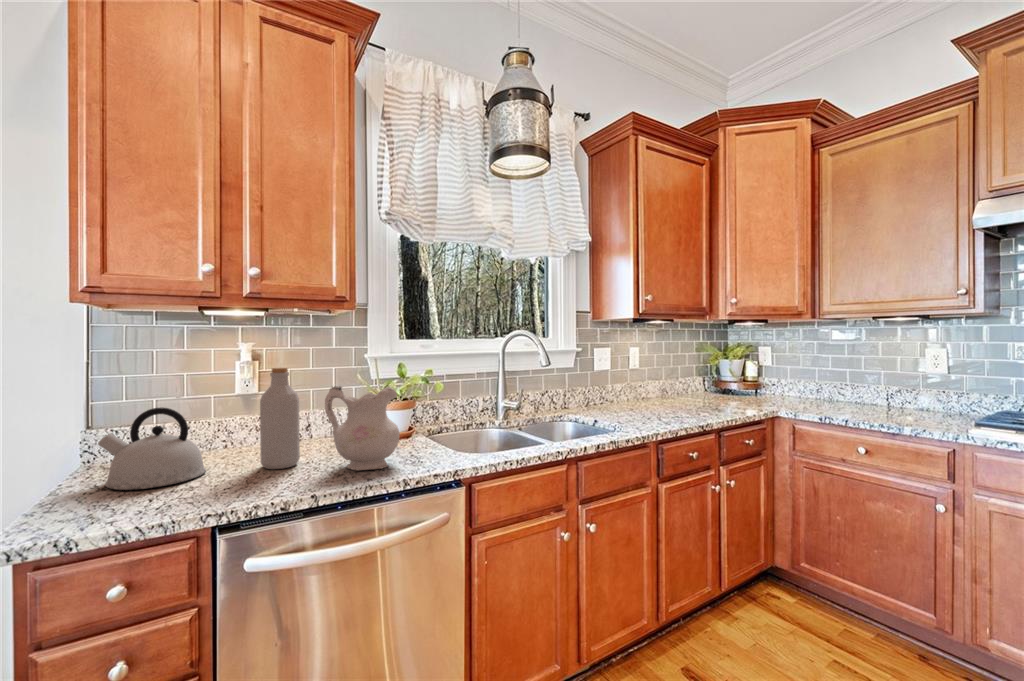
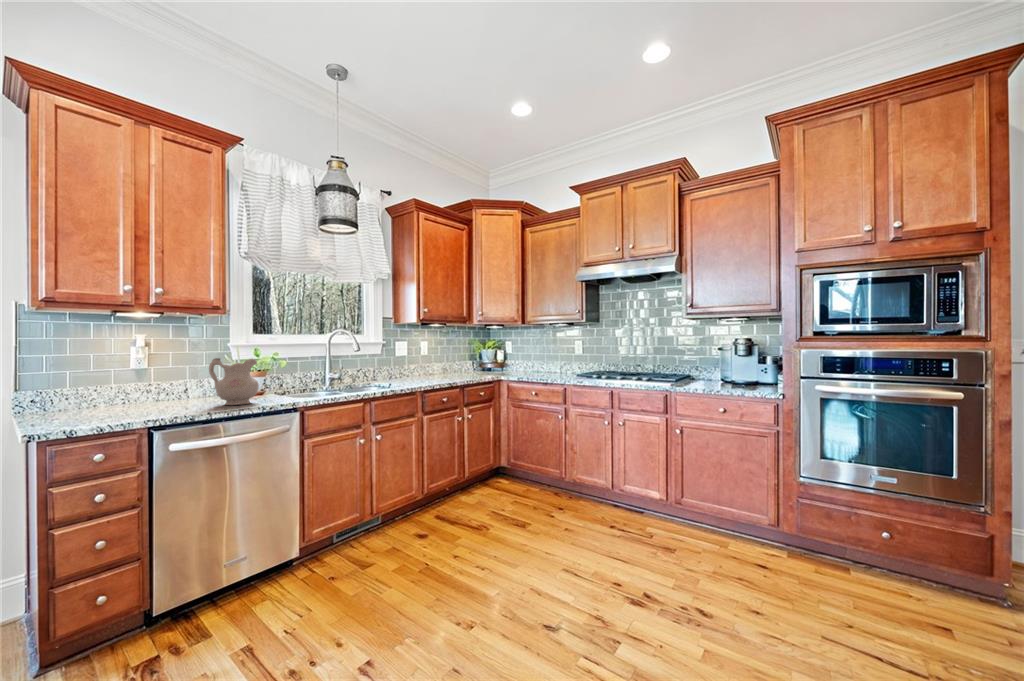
bottle: present [260,368,300,469] -> none [162,348,190,408]
kettle: present [98,407,206,490] -> none [46,372,123,419]

